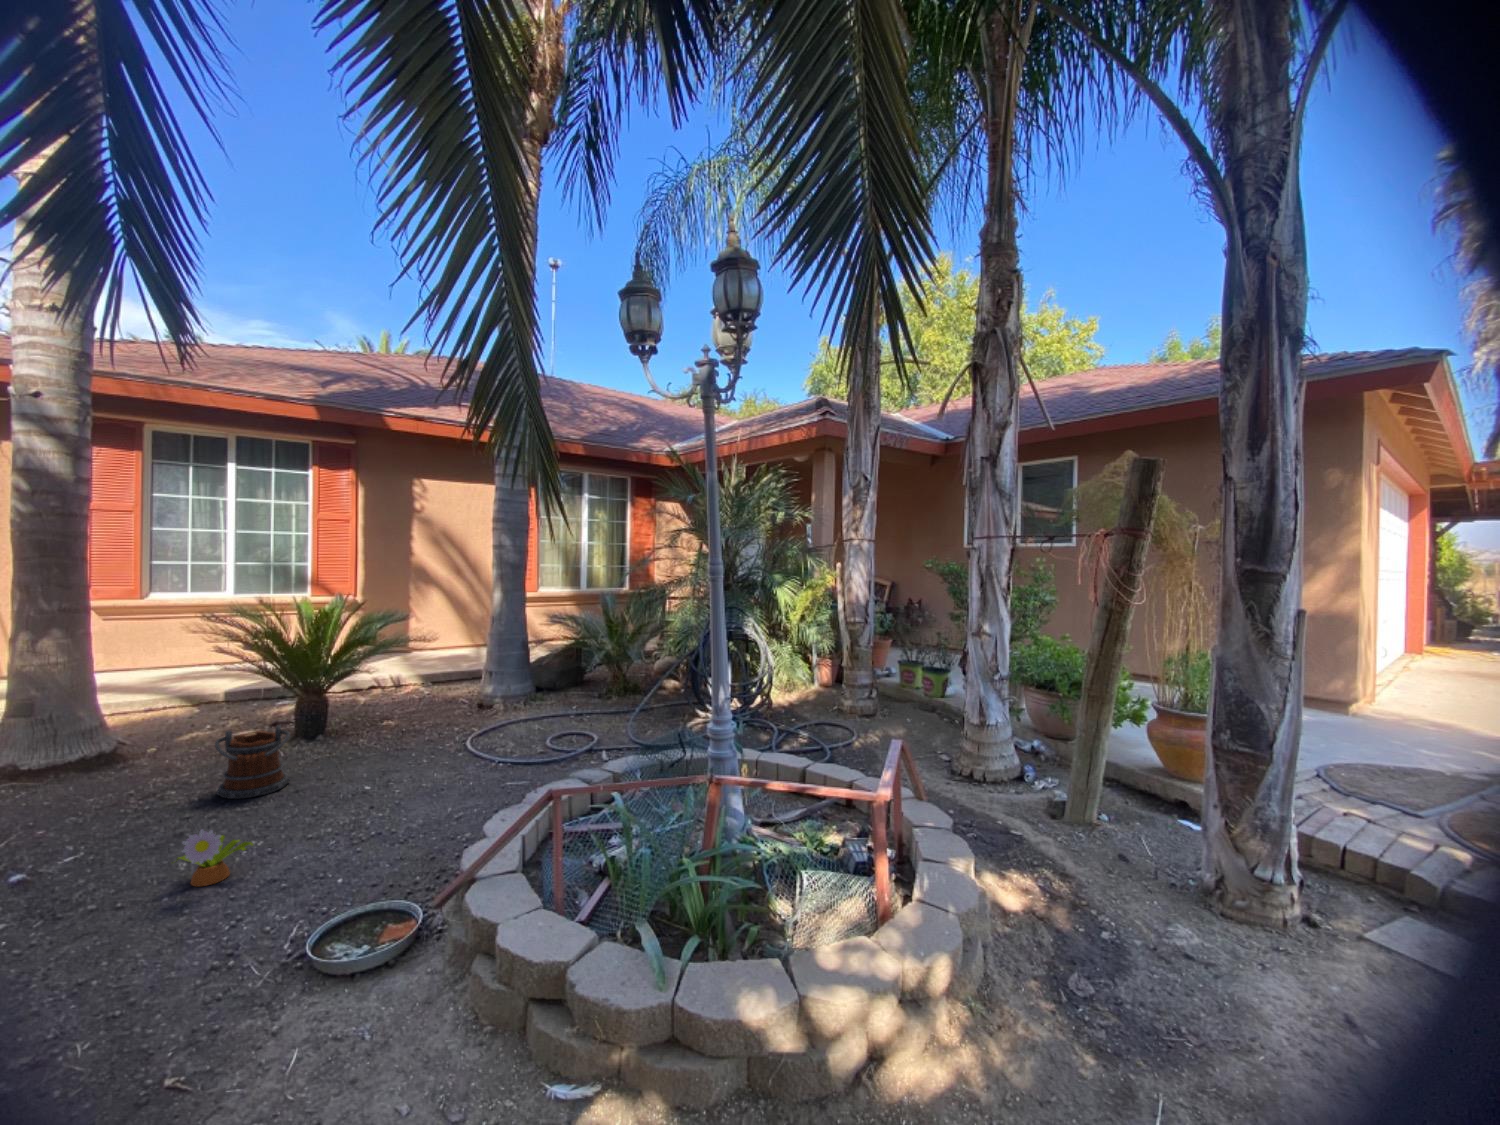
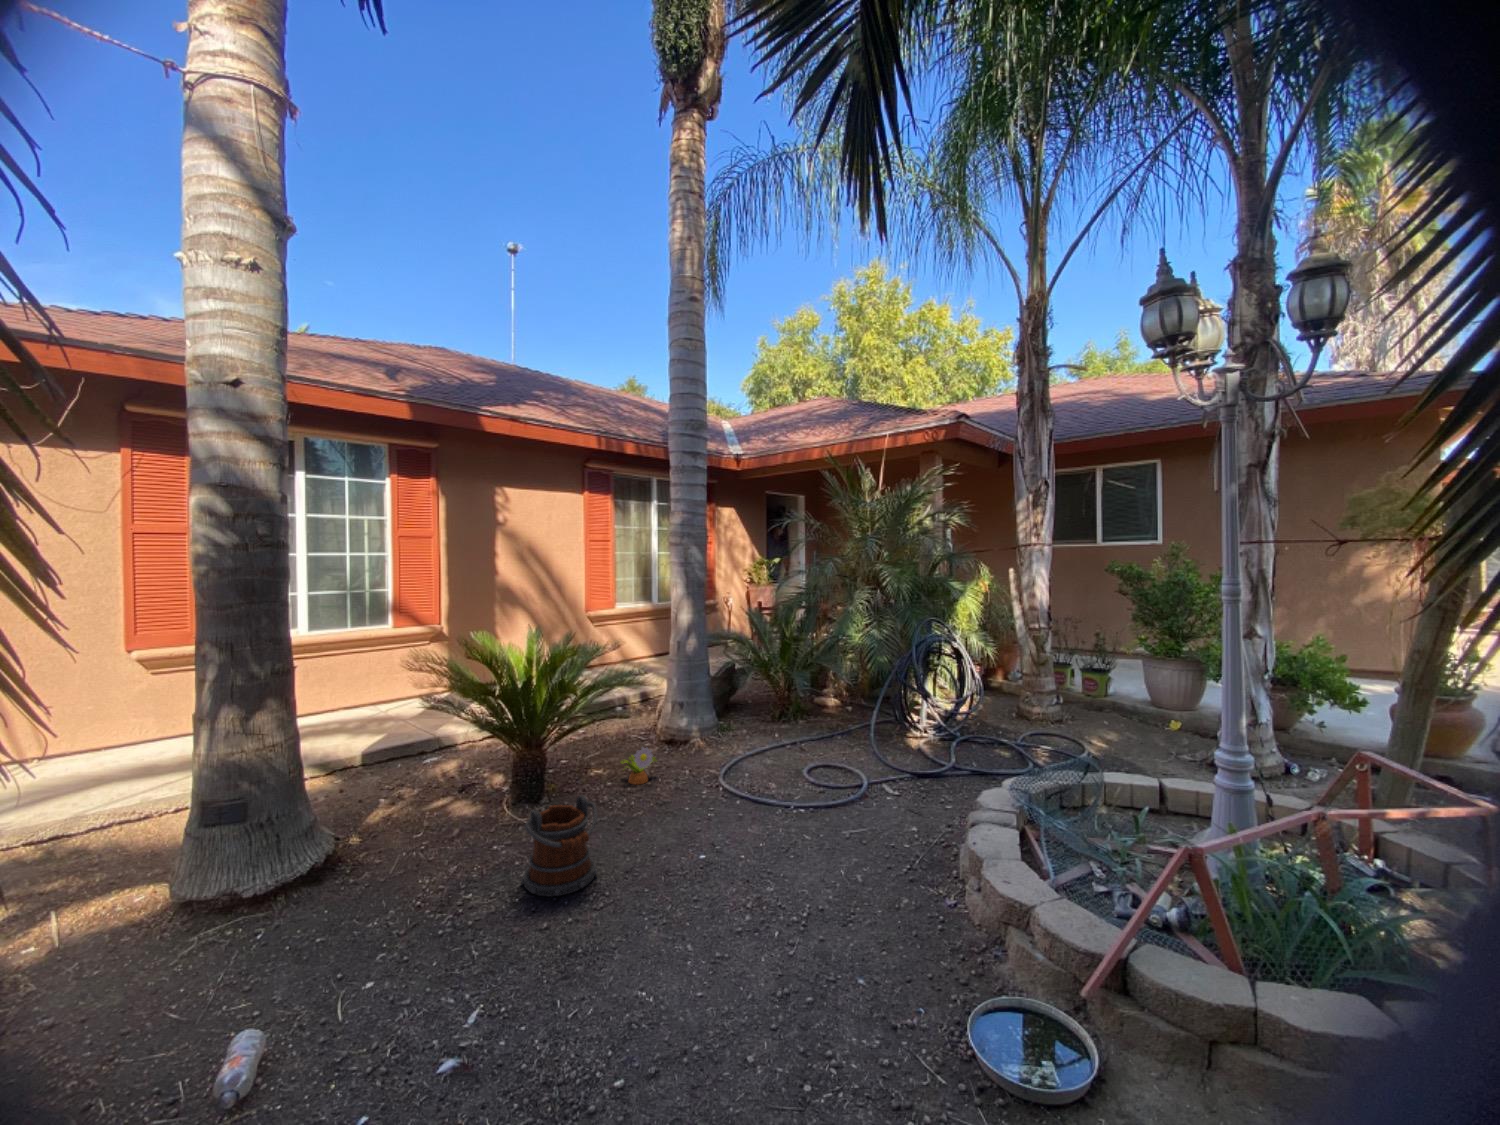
decorative plant: present [176,829,253,886] -> present [621,747,655,784]

